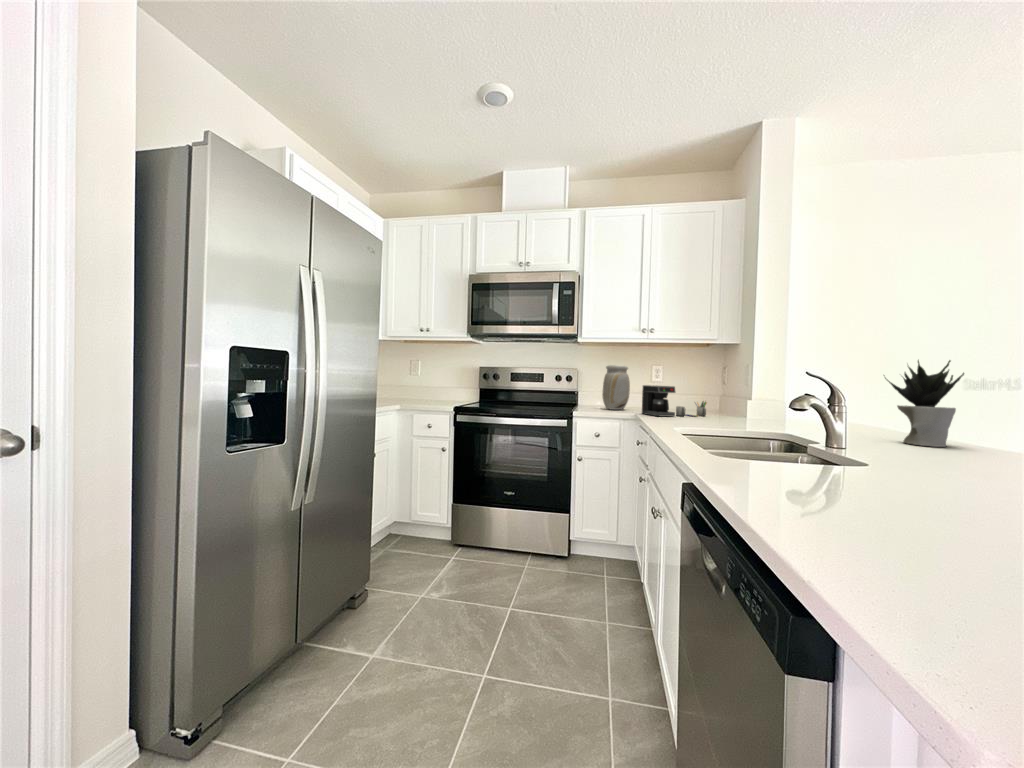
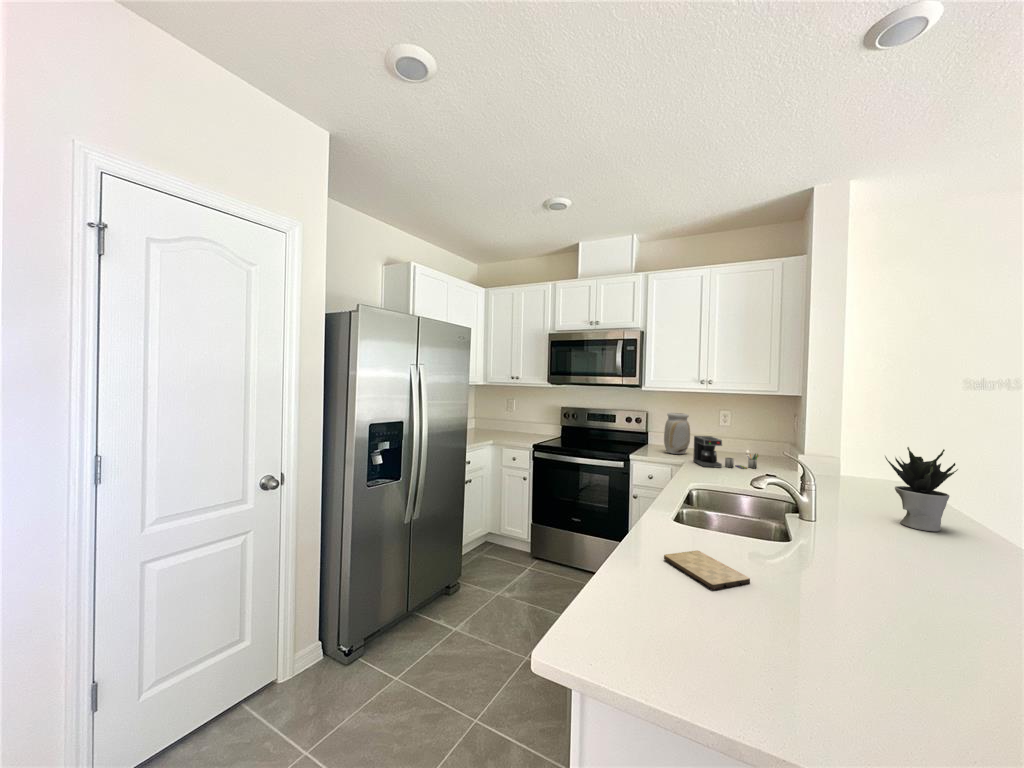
cutting board: none [786,478,935,522] -> present [664,551,750,590]

